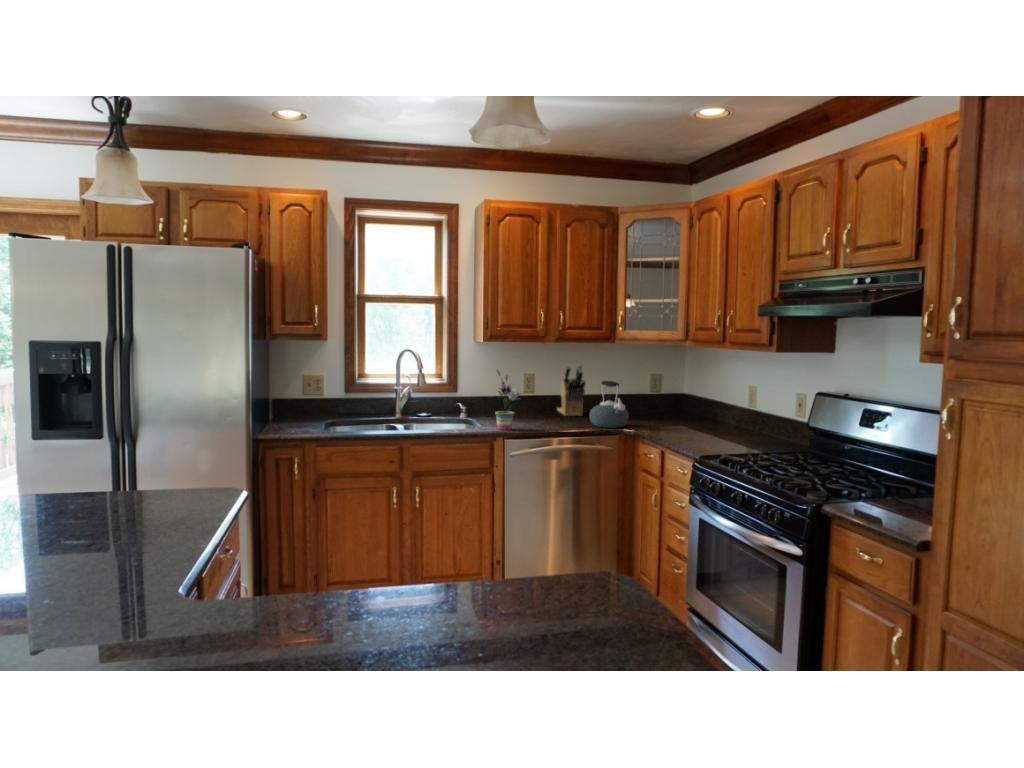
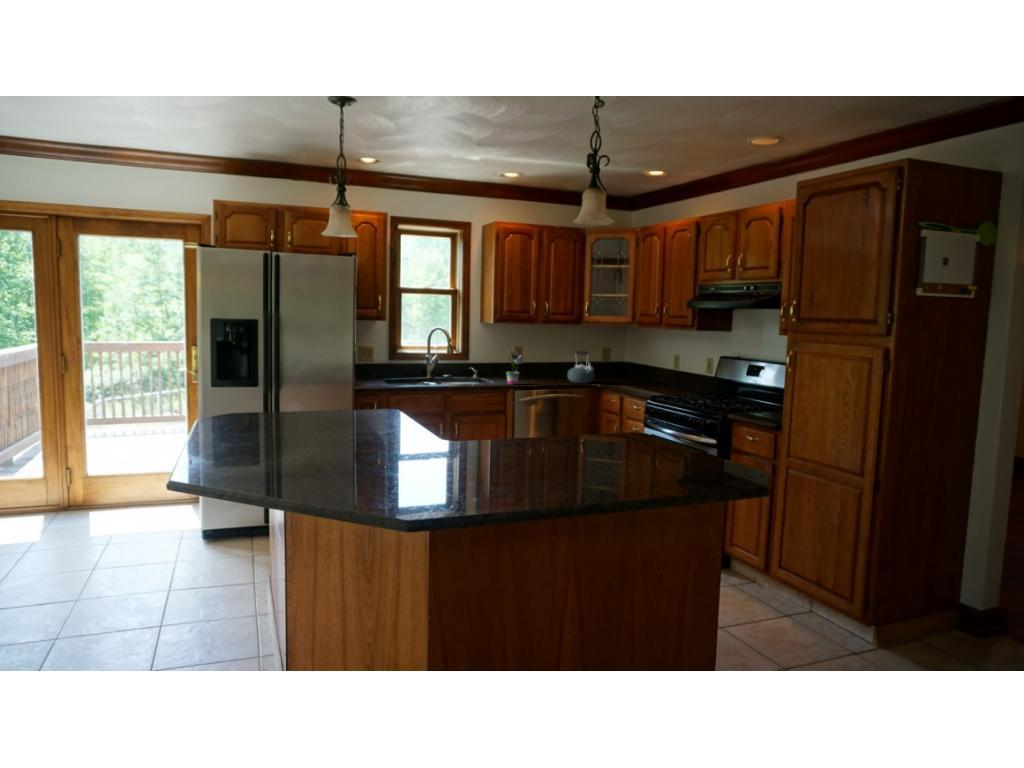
knife block: present [557,365,586,416] -> none [536,340,561,377]

